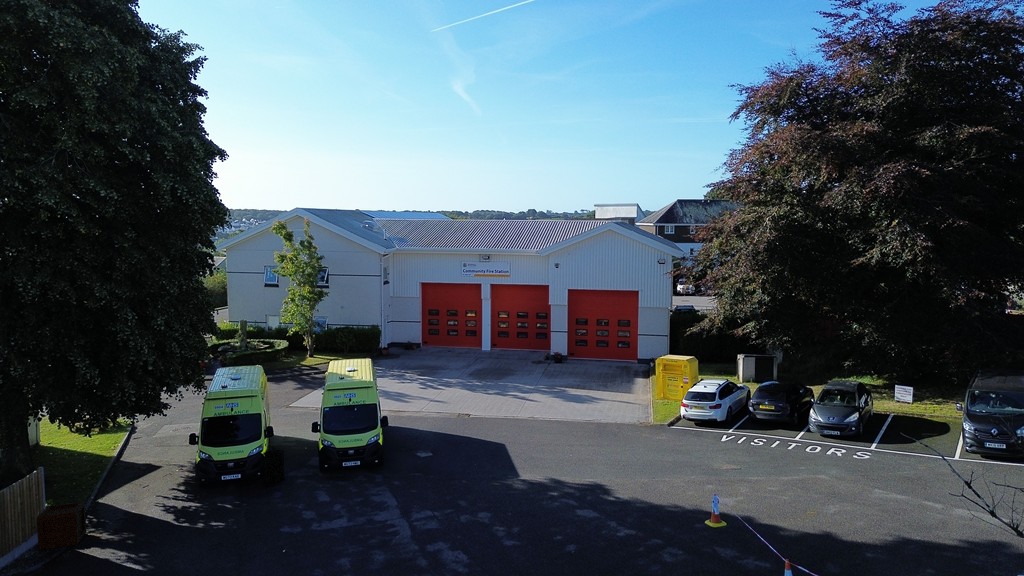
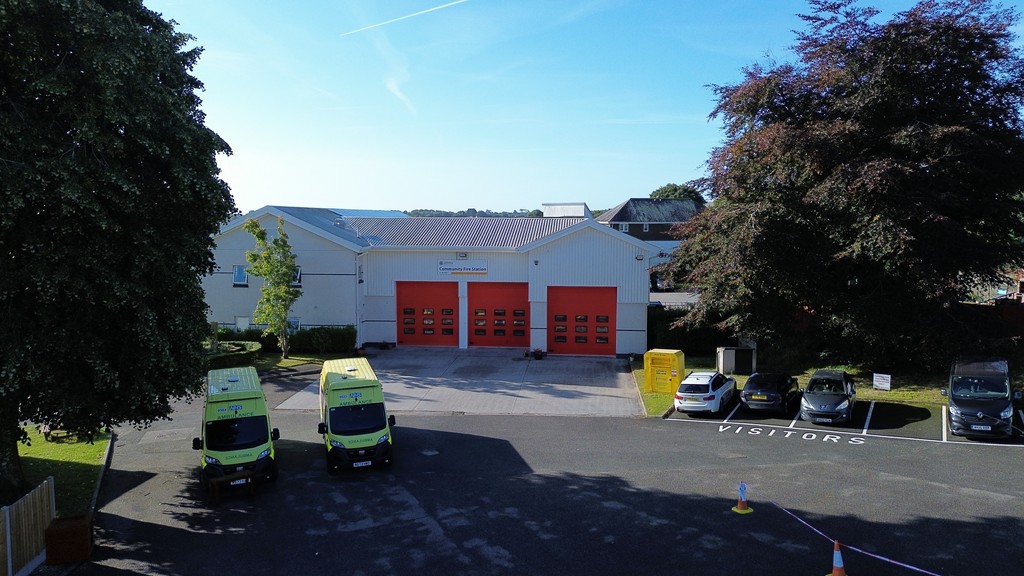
trash can: present [263,447,284,482] -> none [271,449,294,486]
bench: none [201,466,245,498] -> present [210,470,255,504]

